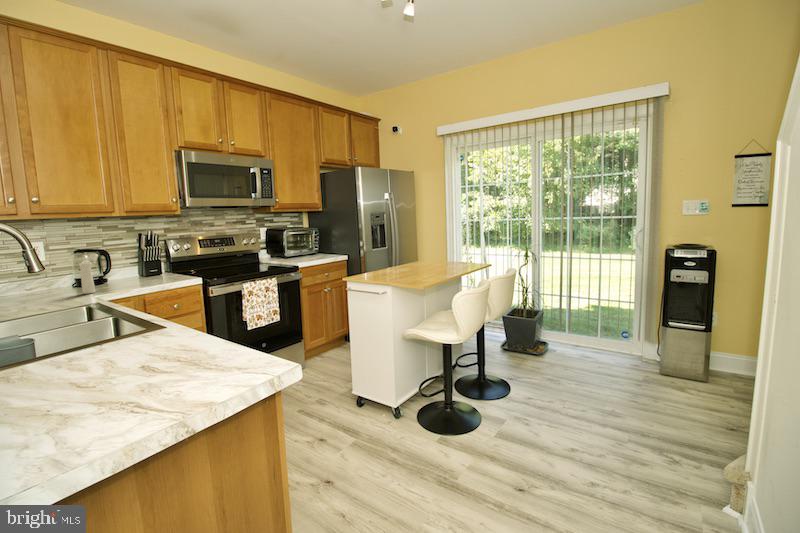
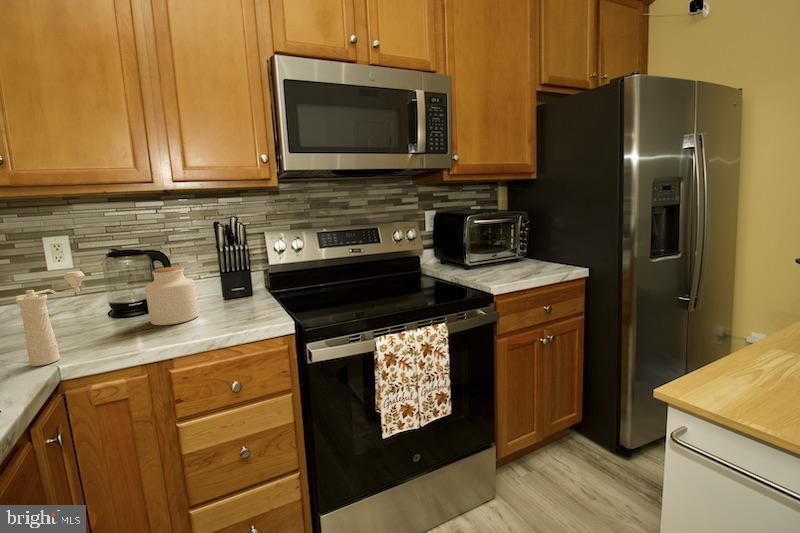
jar: none [115,255,143,284] -> present [145,267,199,325]

